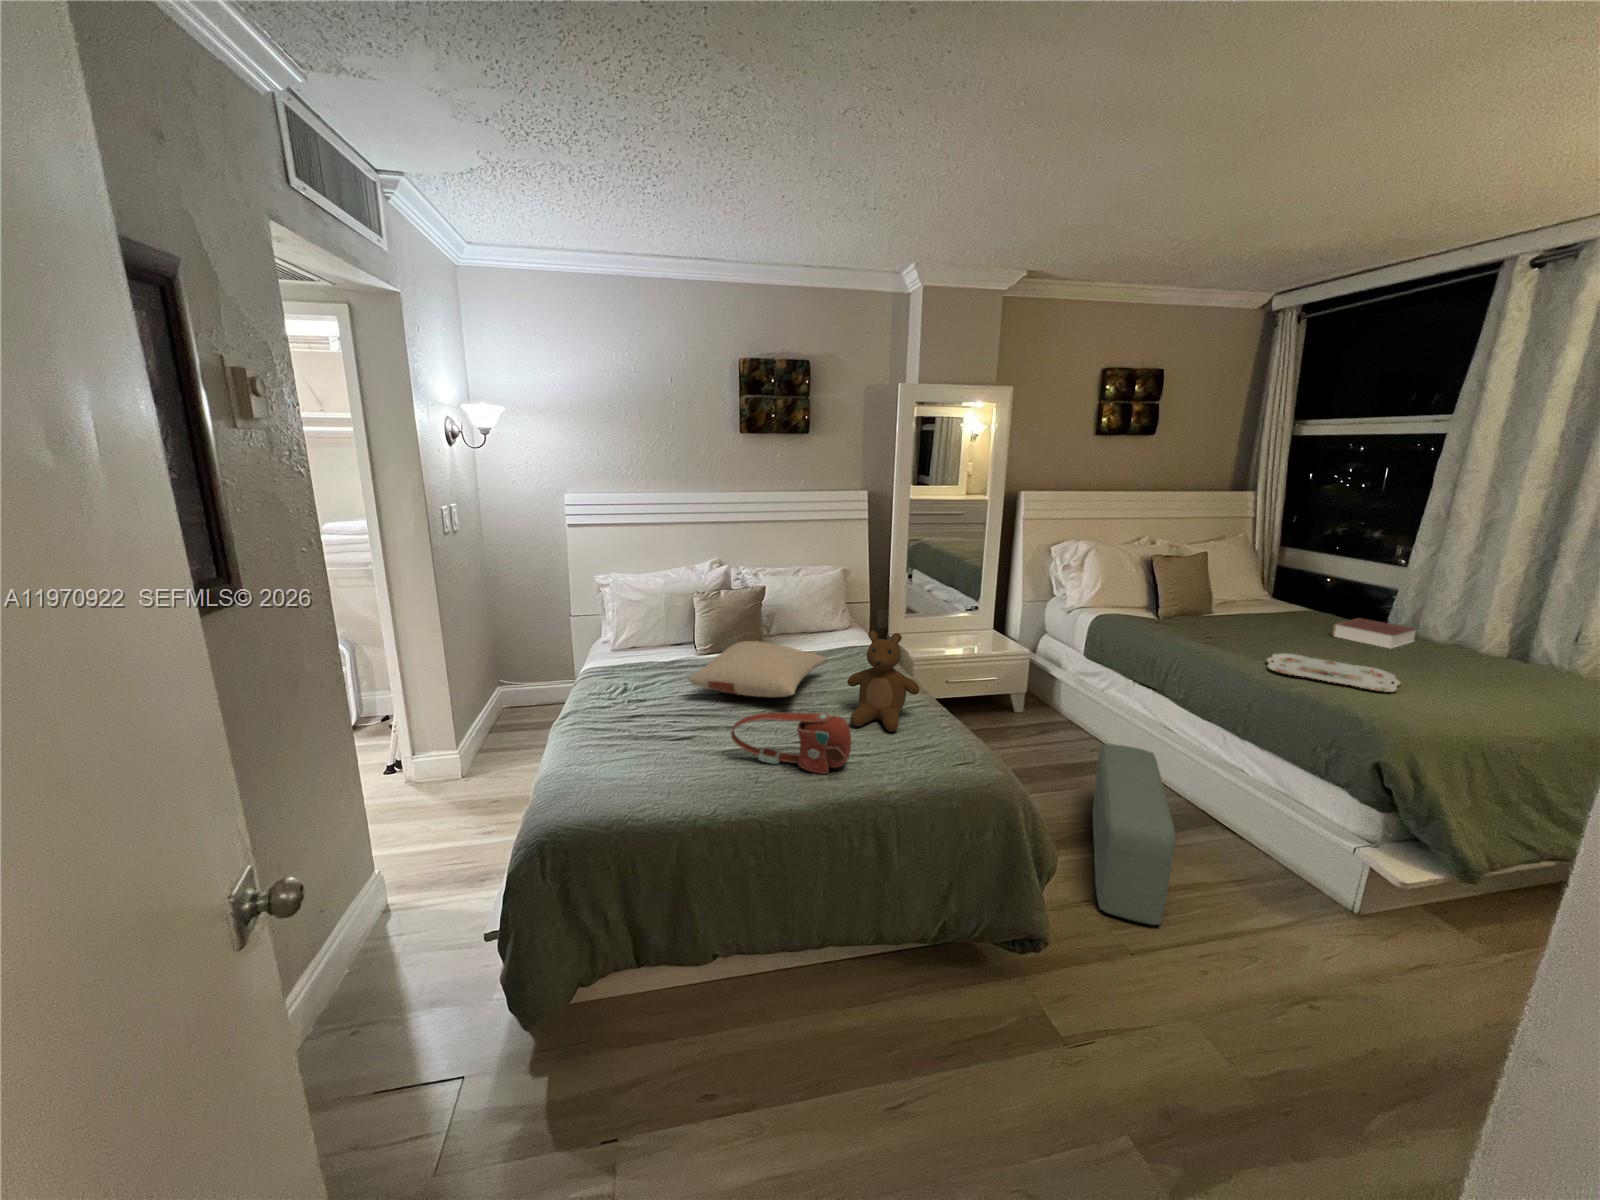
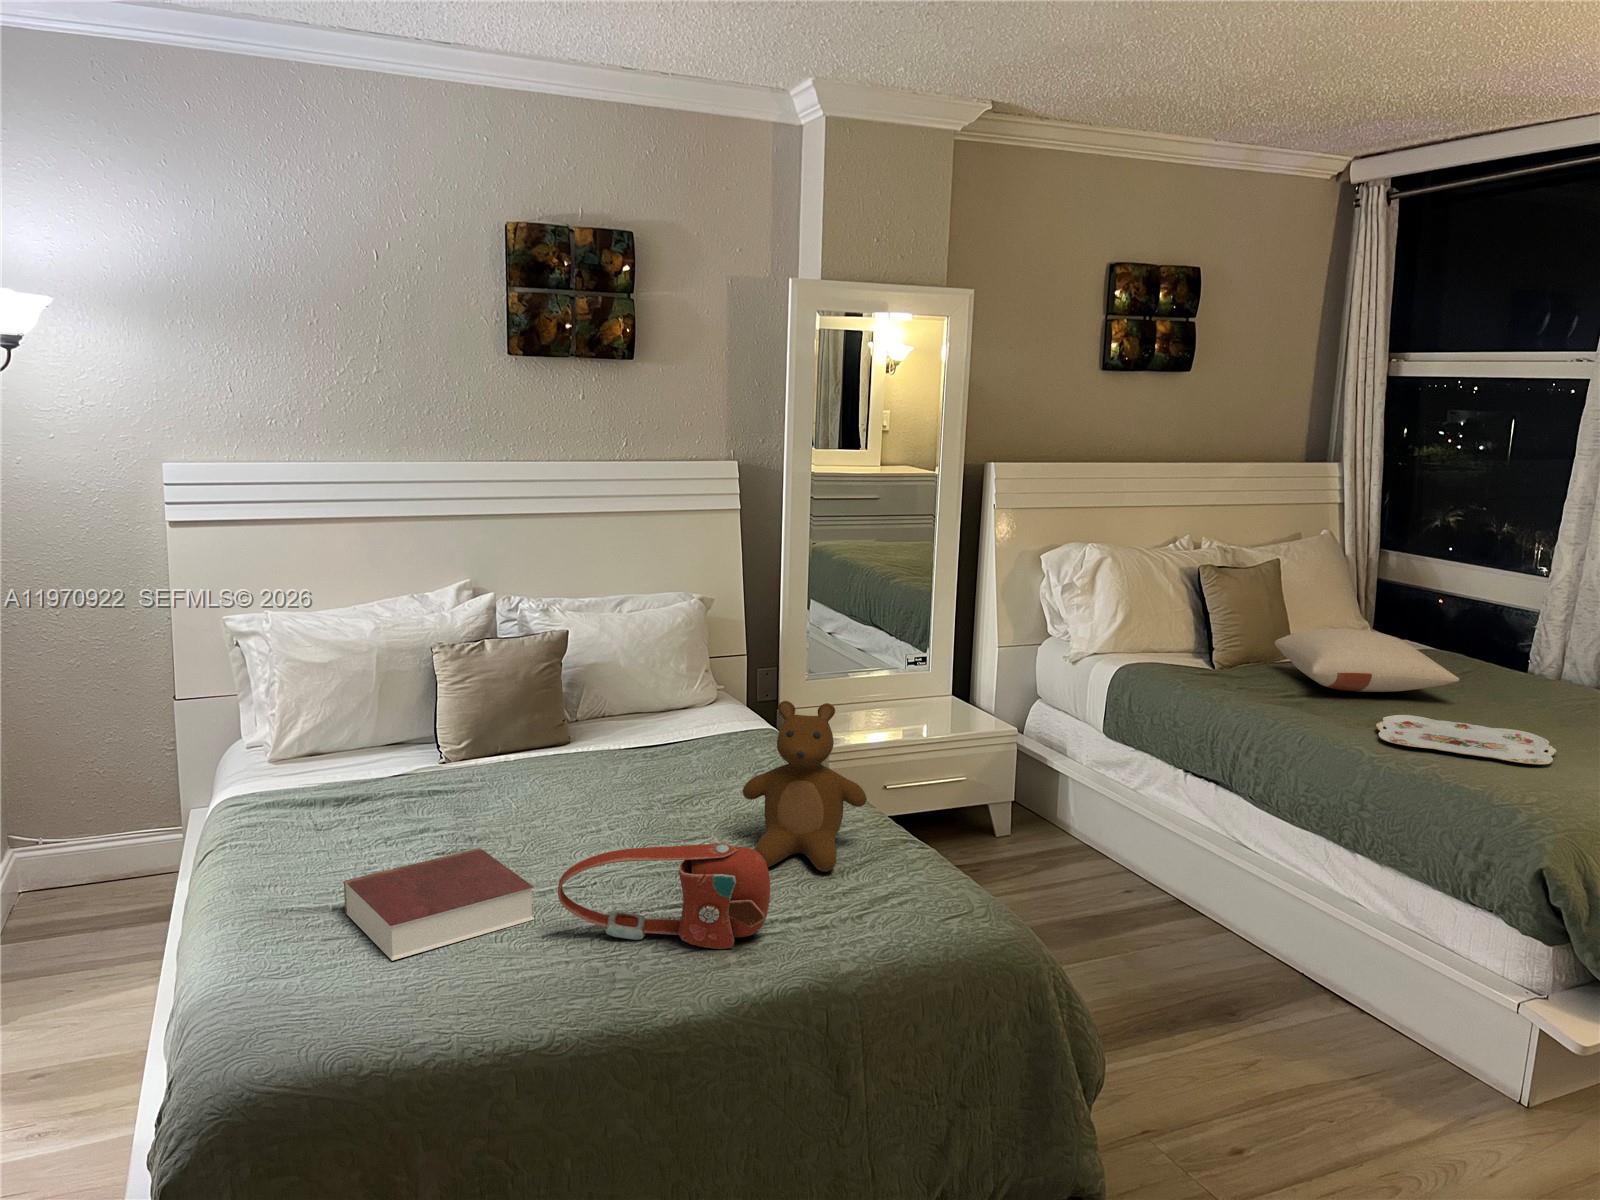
book: present [1332,618,1416,648] -> present [344,848,534,961]
pillow: present [689,641,826,697] -> present [1275,628,1459,692]
pouf: present [1093,744,1176,925] -> none [1138,874,1272,1154]

